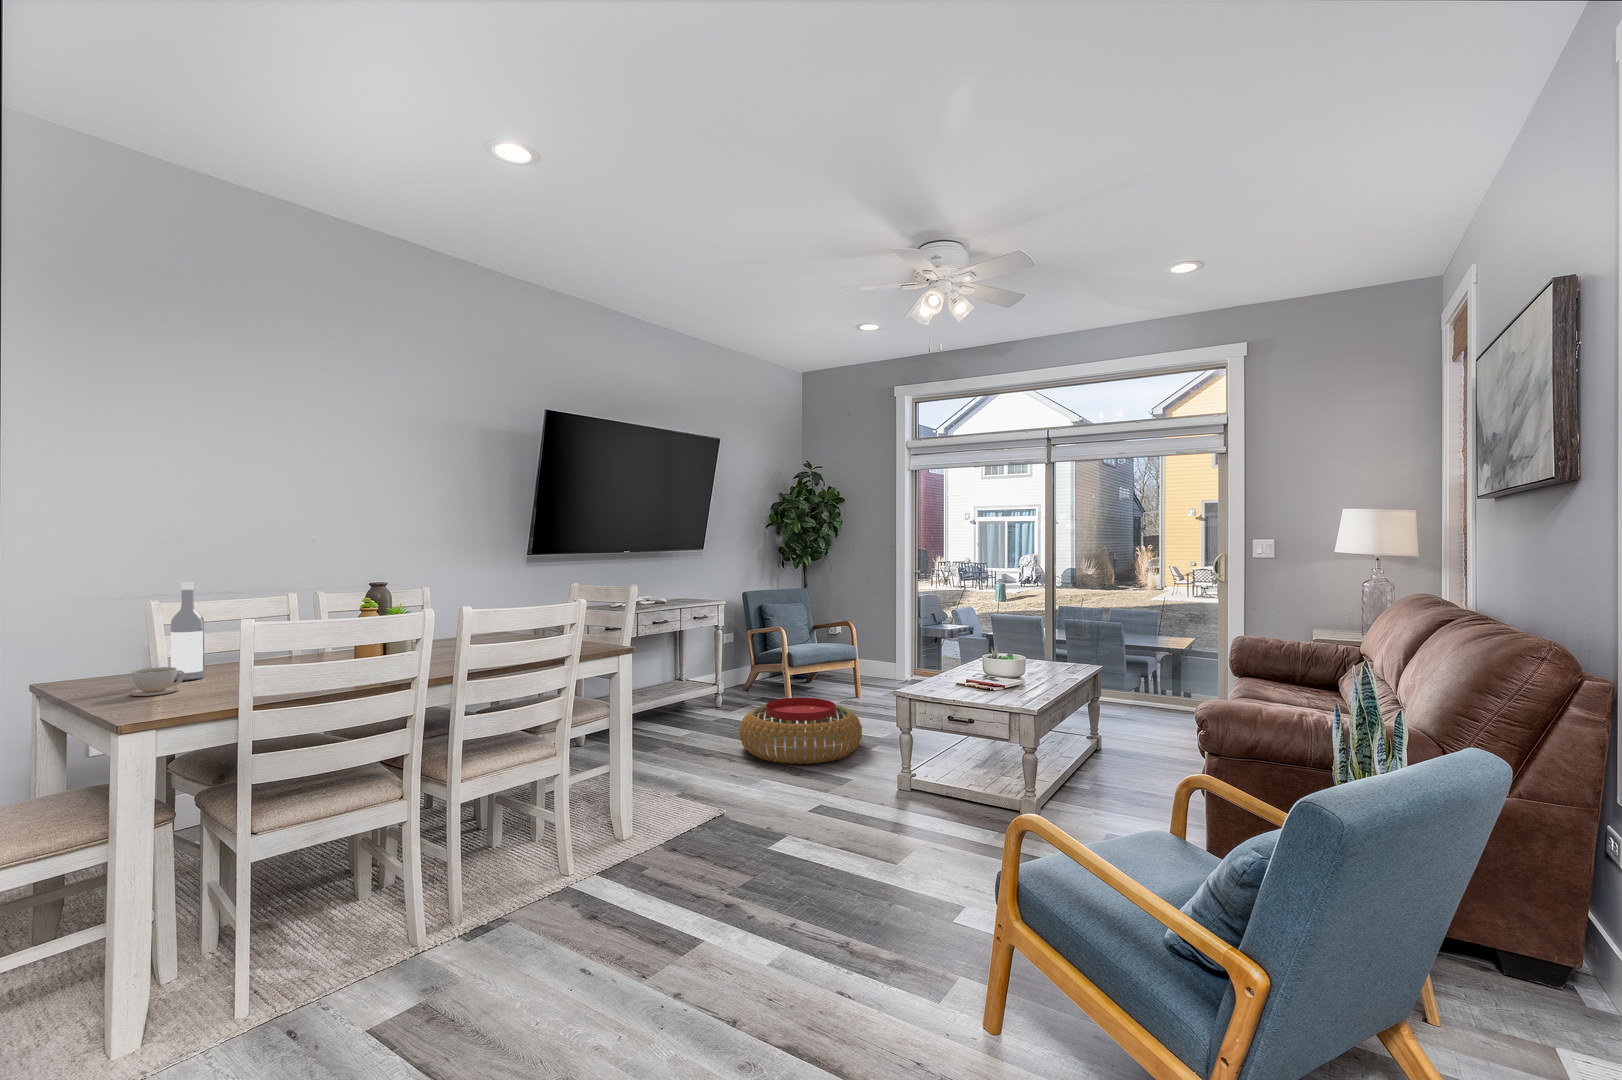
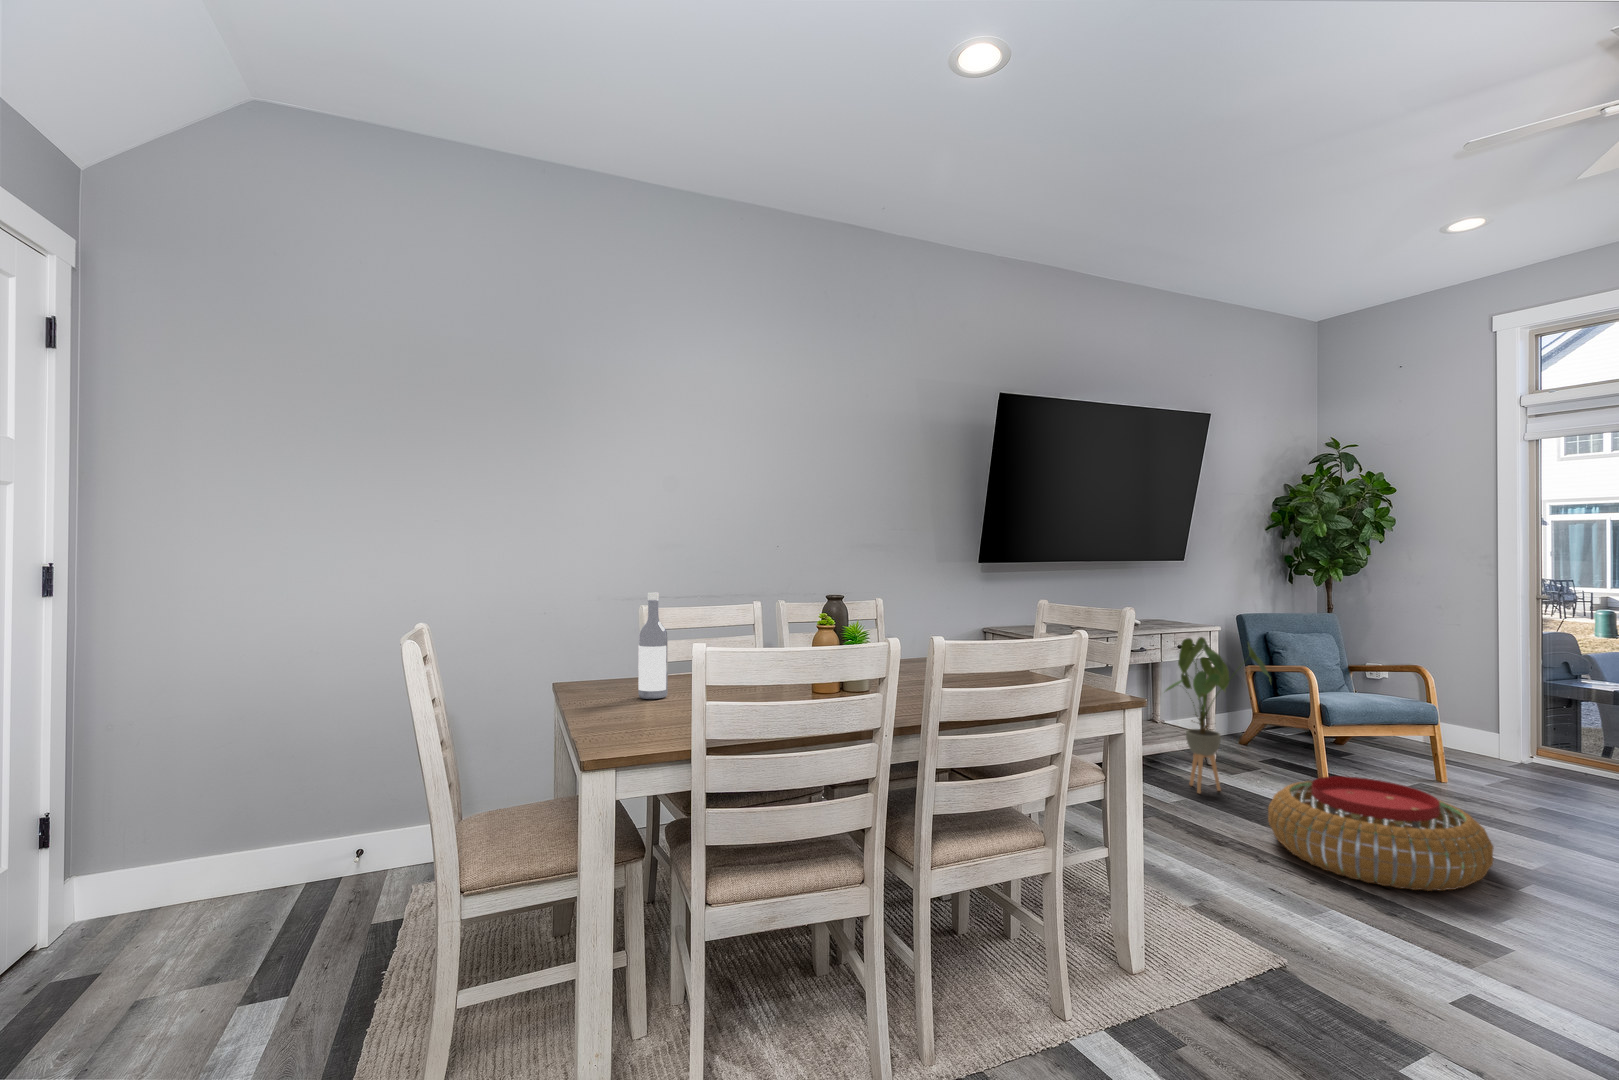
house plant: none [677,608,752,726] -> present [1166,637,1271,793]
coffee cup: present [130,667,185,696] -> none [600,686,648,718]

